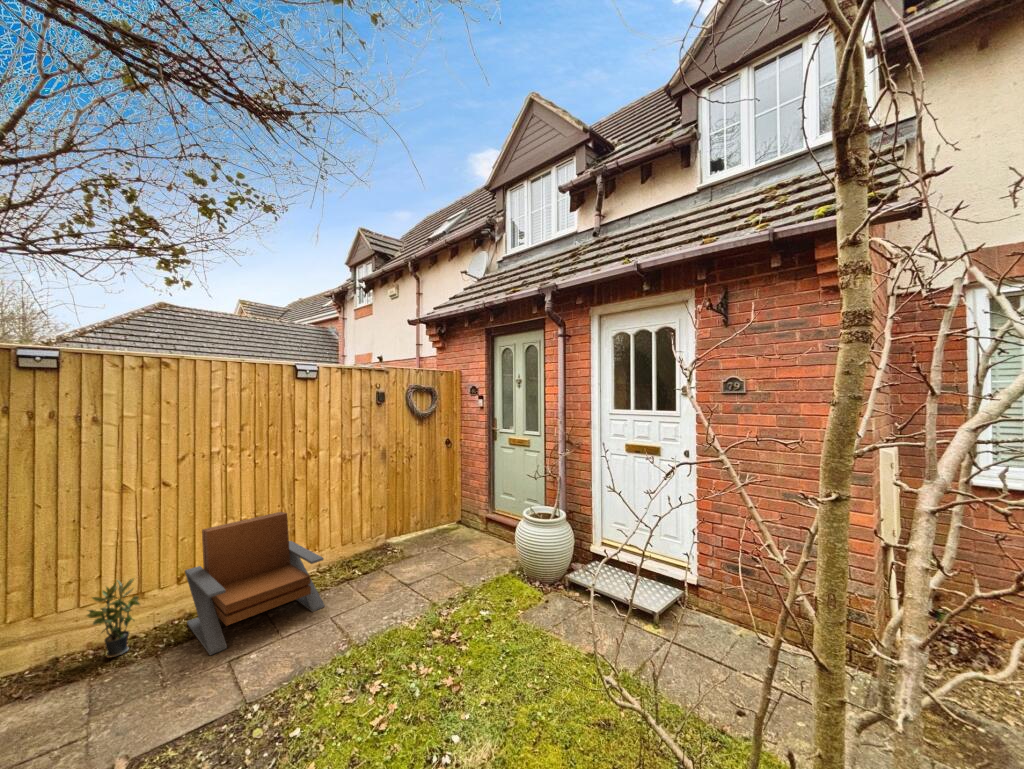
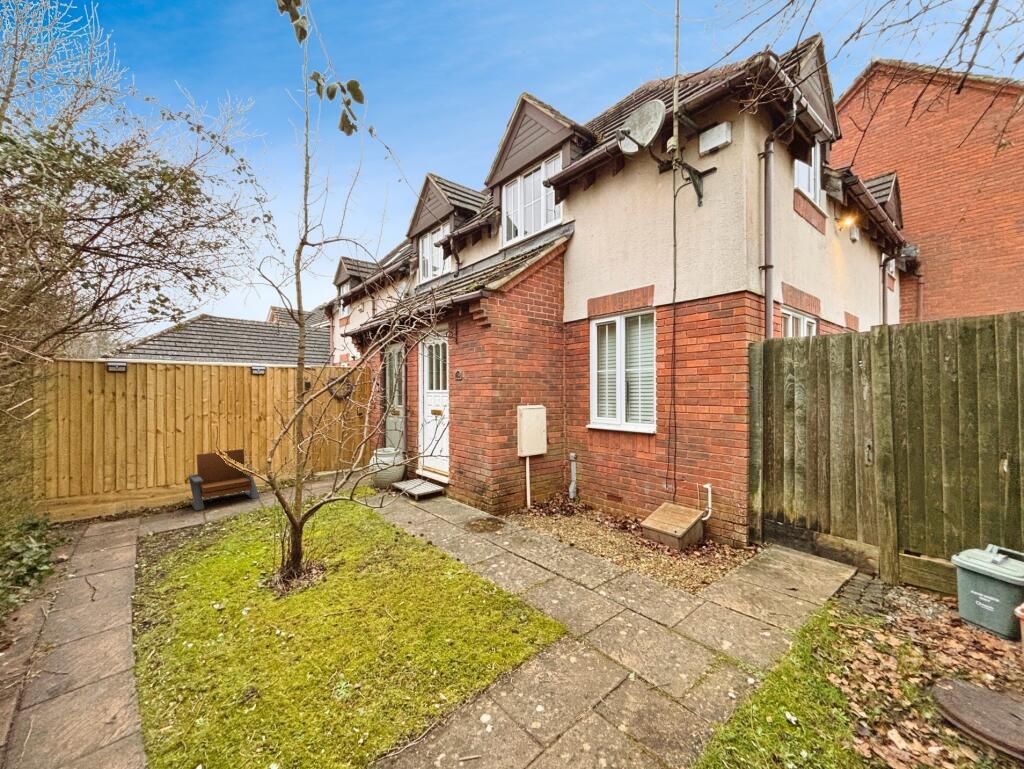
potted plant: present [87,578,140,658] -> none [140,475,165,511]

